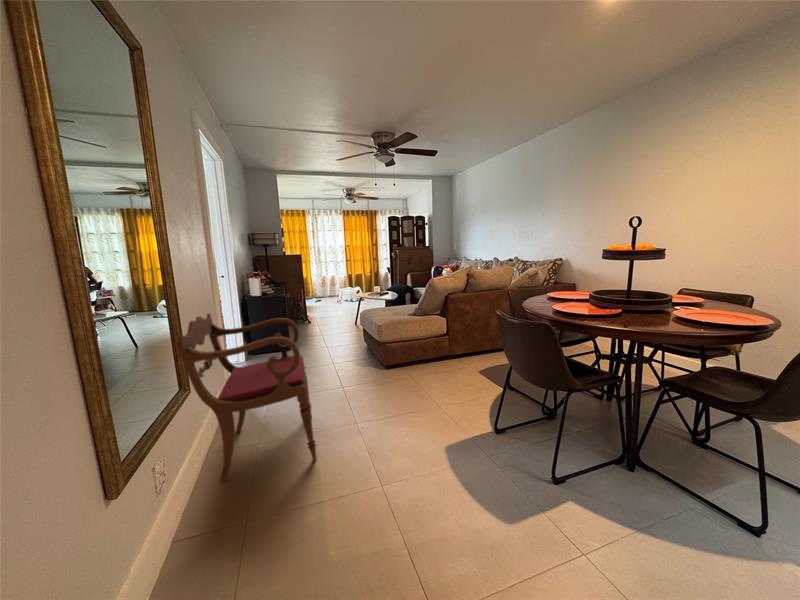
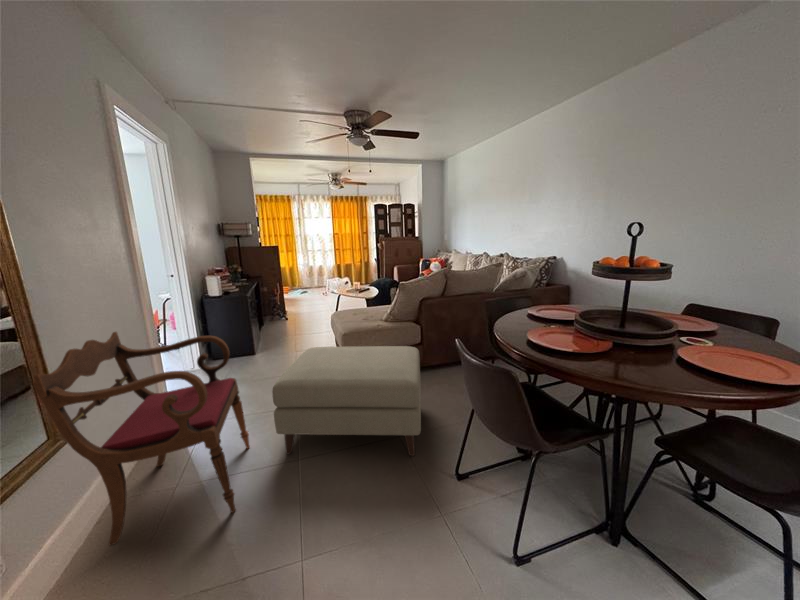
ottoman: none [336,331,463,421] -> present [272,346,421,456]

